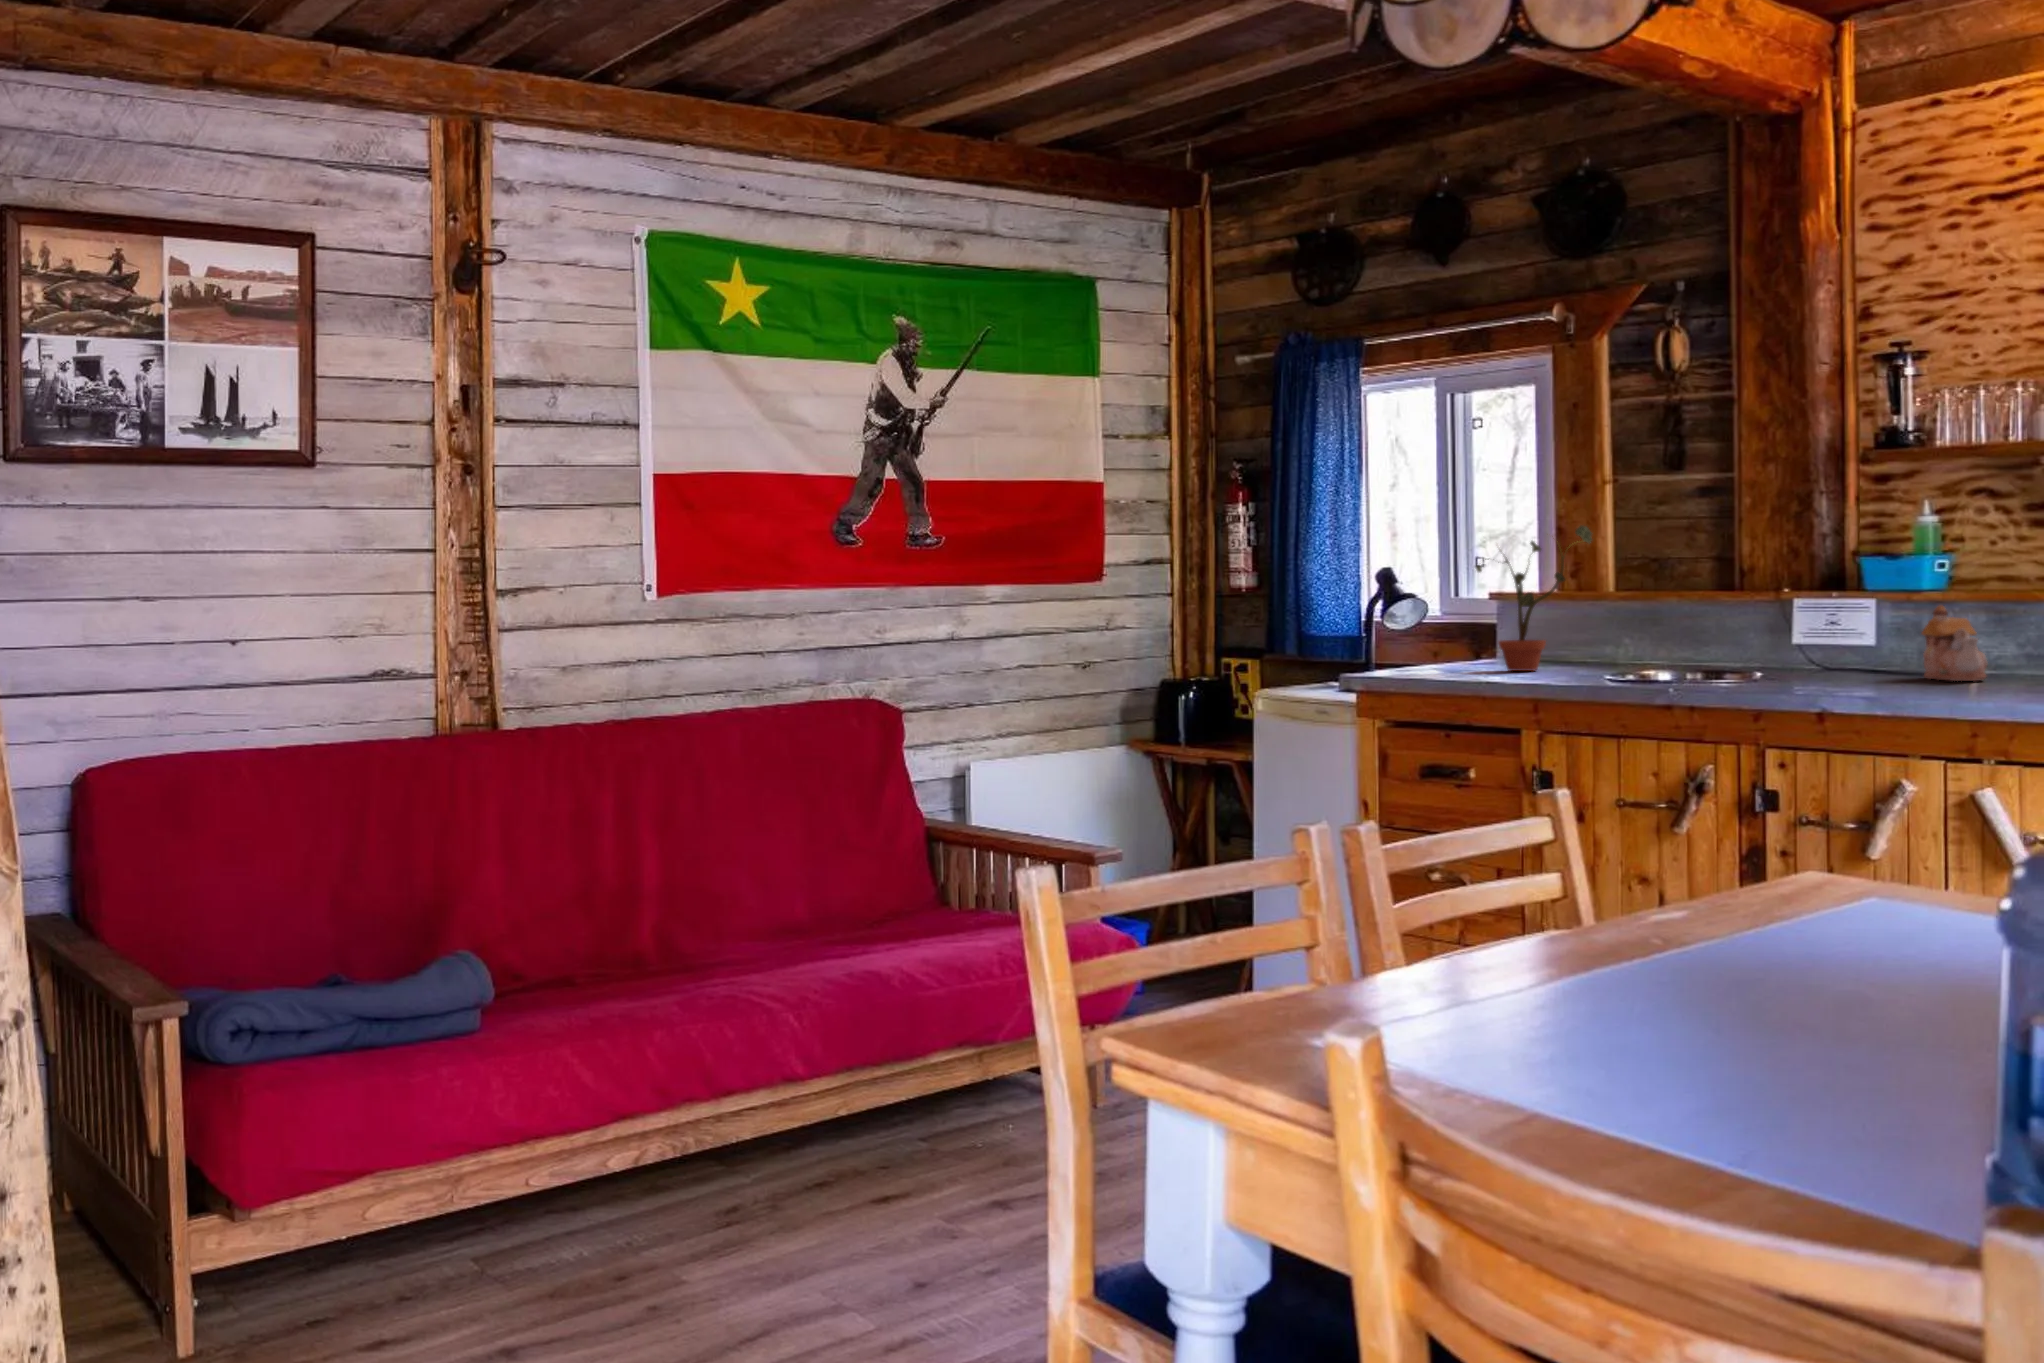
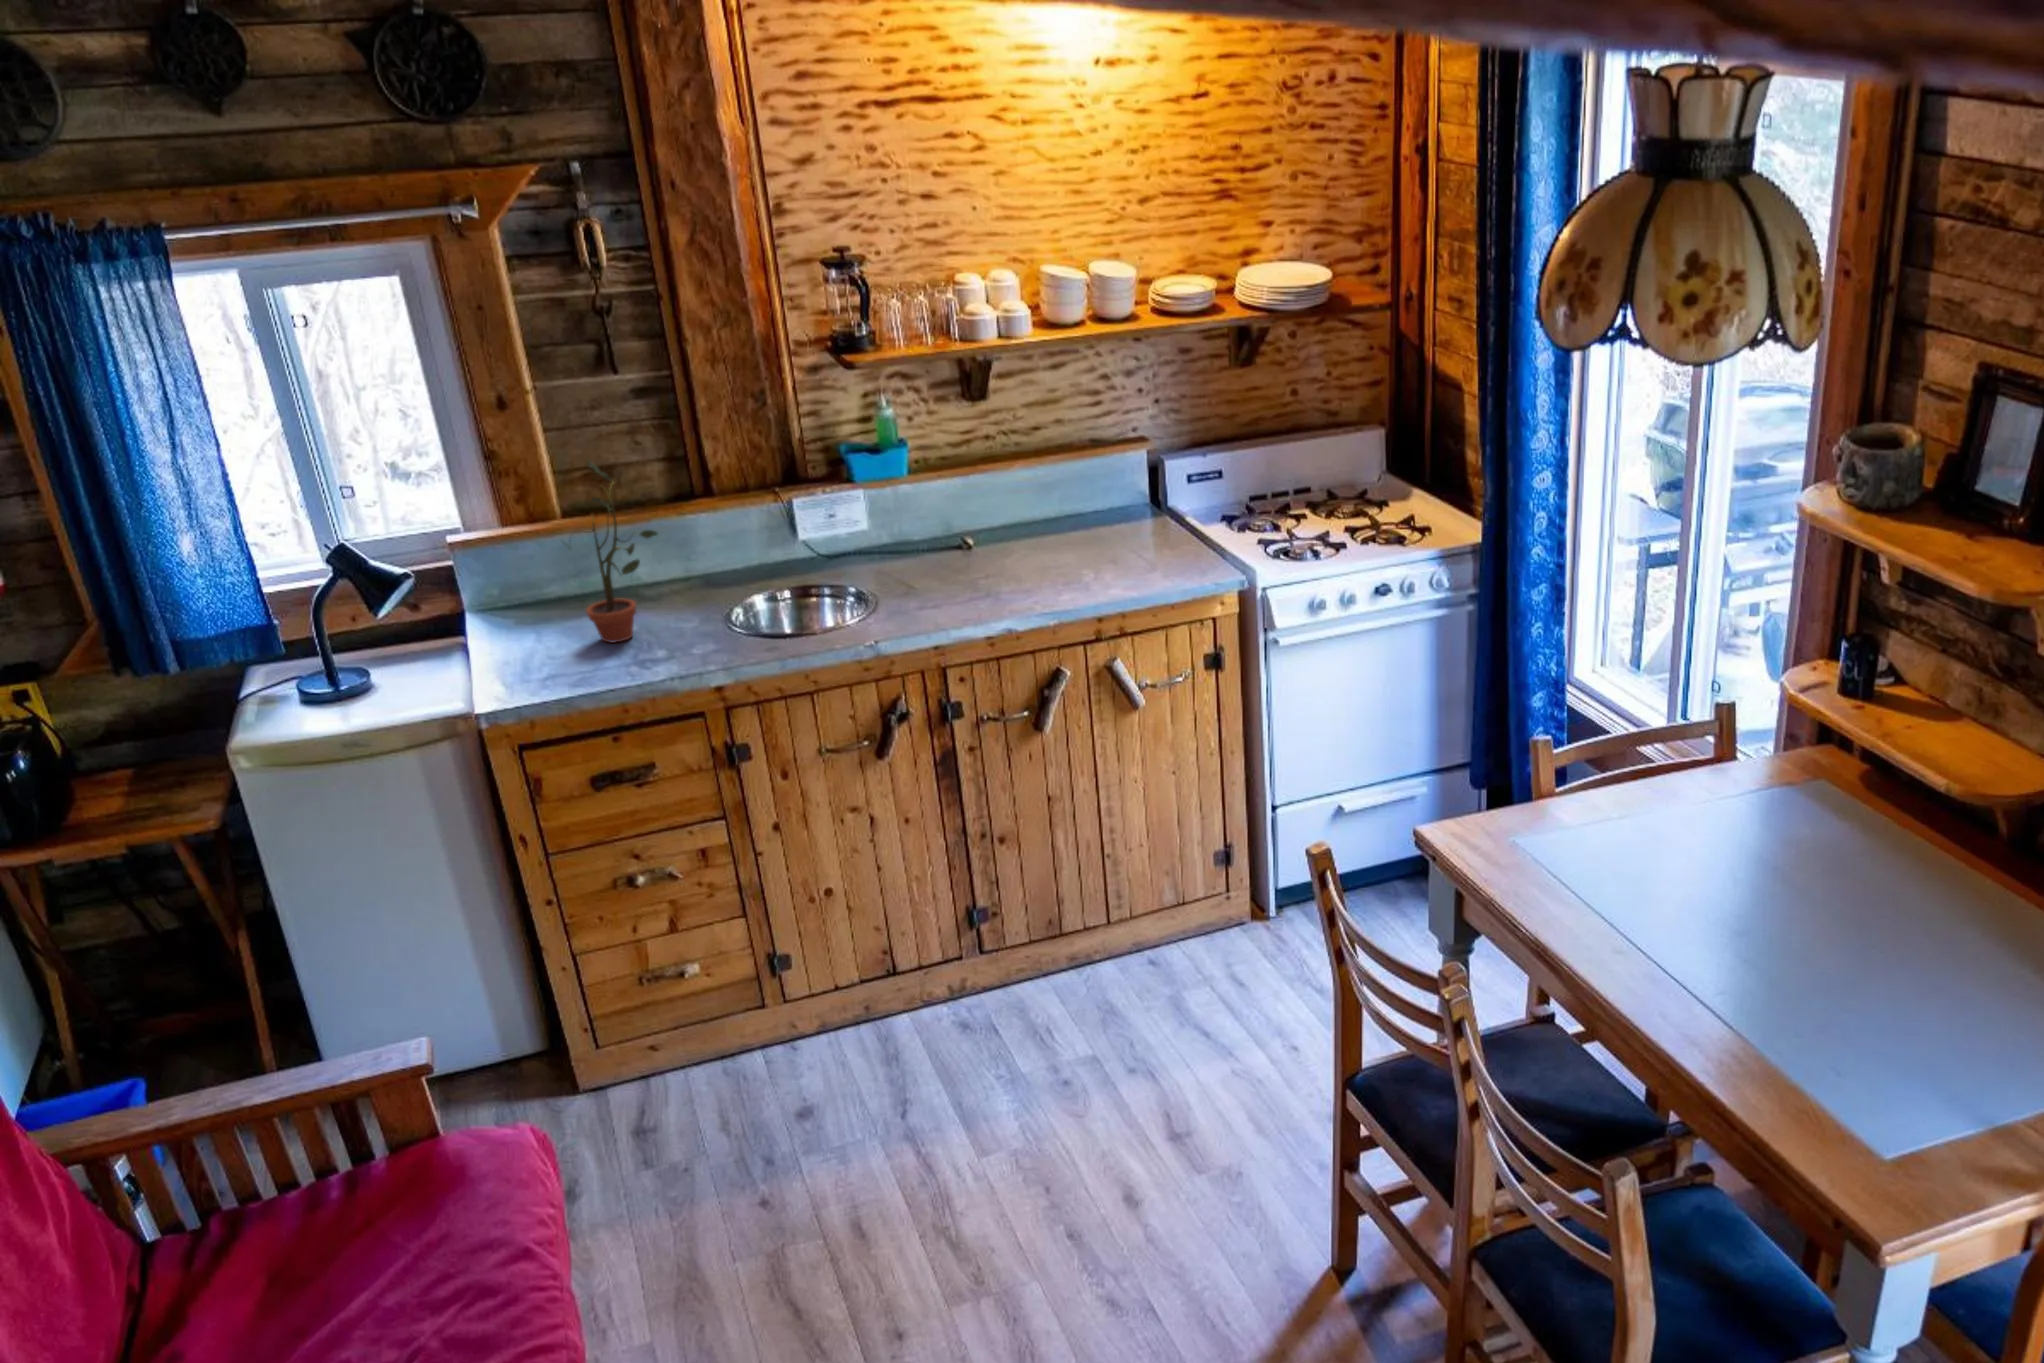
teapot: present [1922,605,1988,681] -> none [945,497,1015,561]

